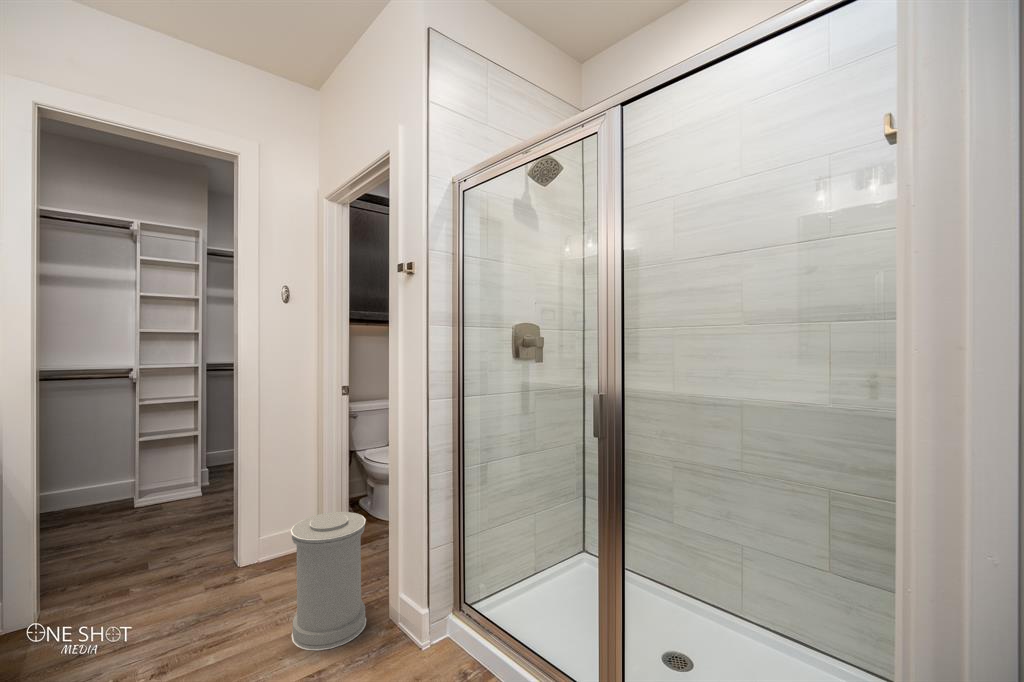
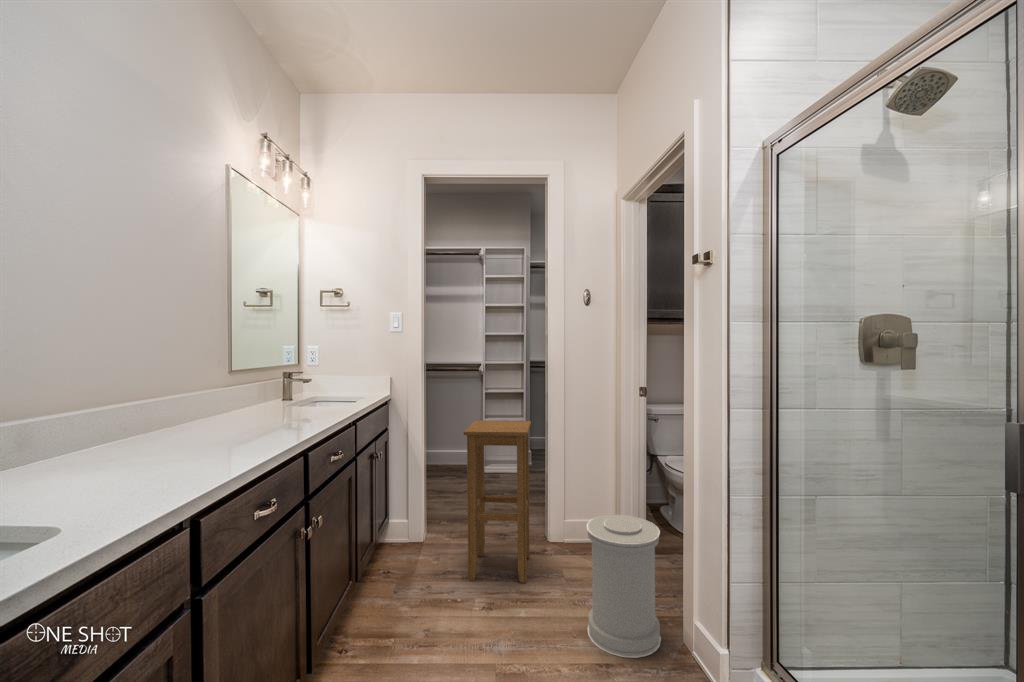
stool: none [121,432,217,637] -> present [464,420,531,583]

